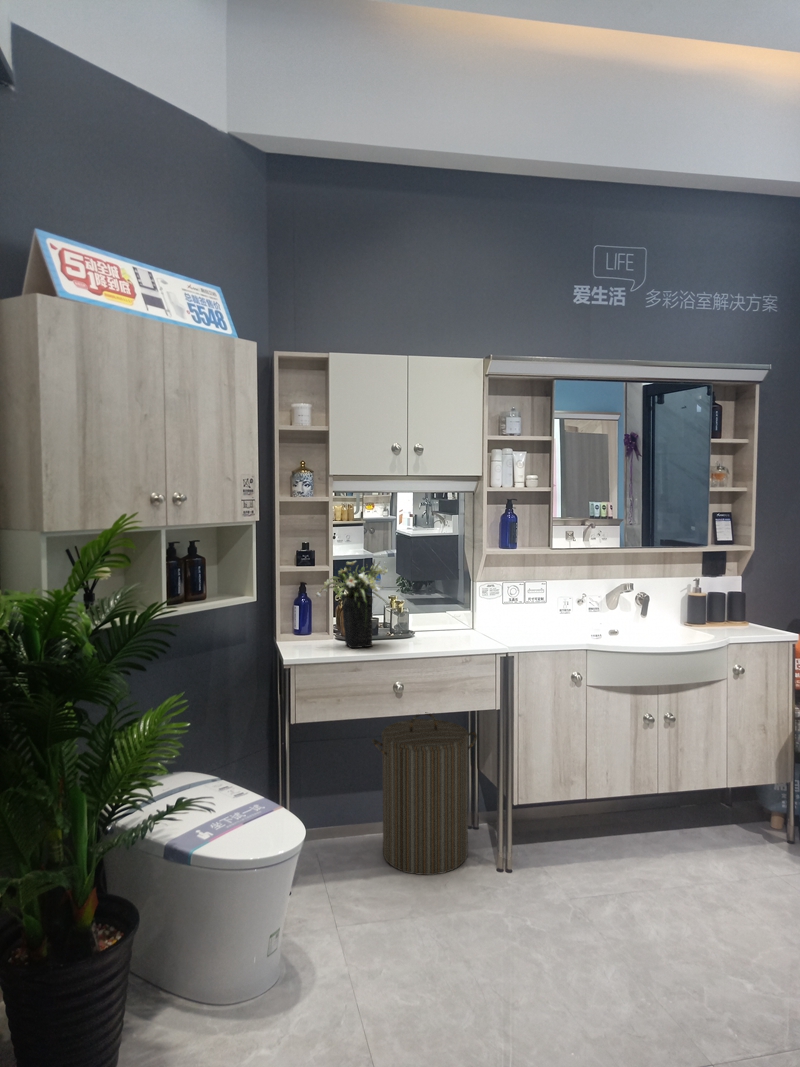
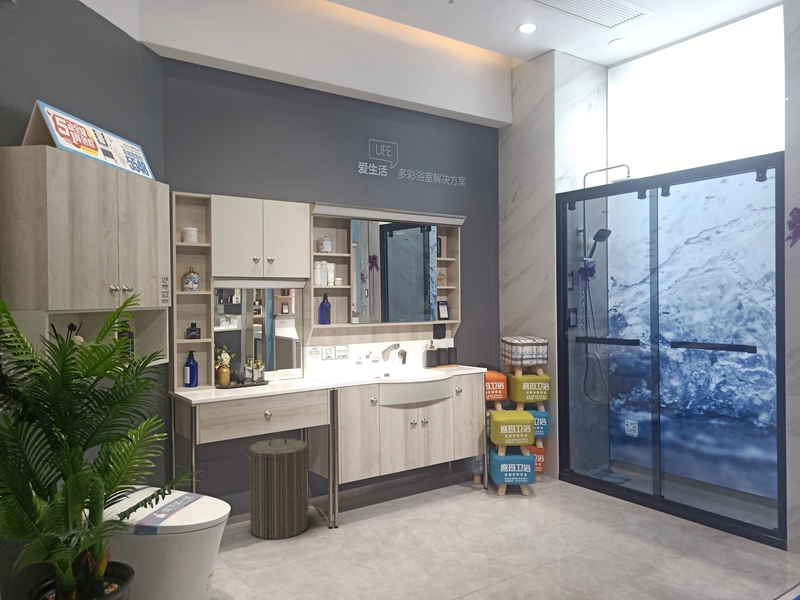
flower arrangement: present [316,560,388,648] -> none [208,331,258,392]

